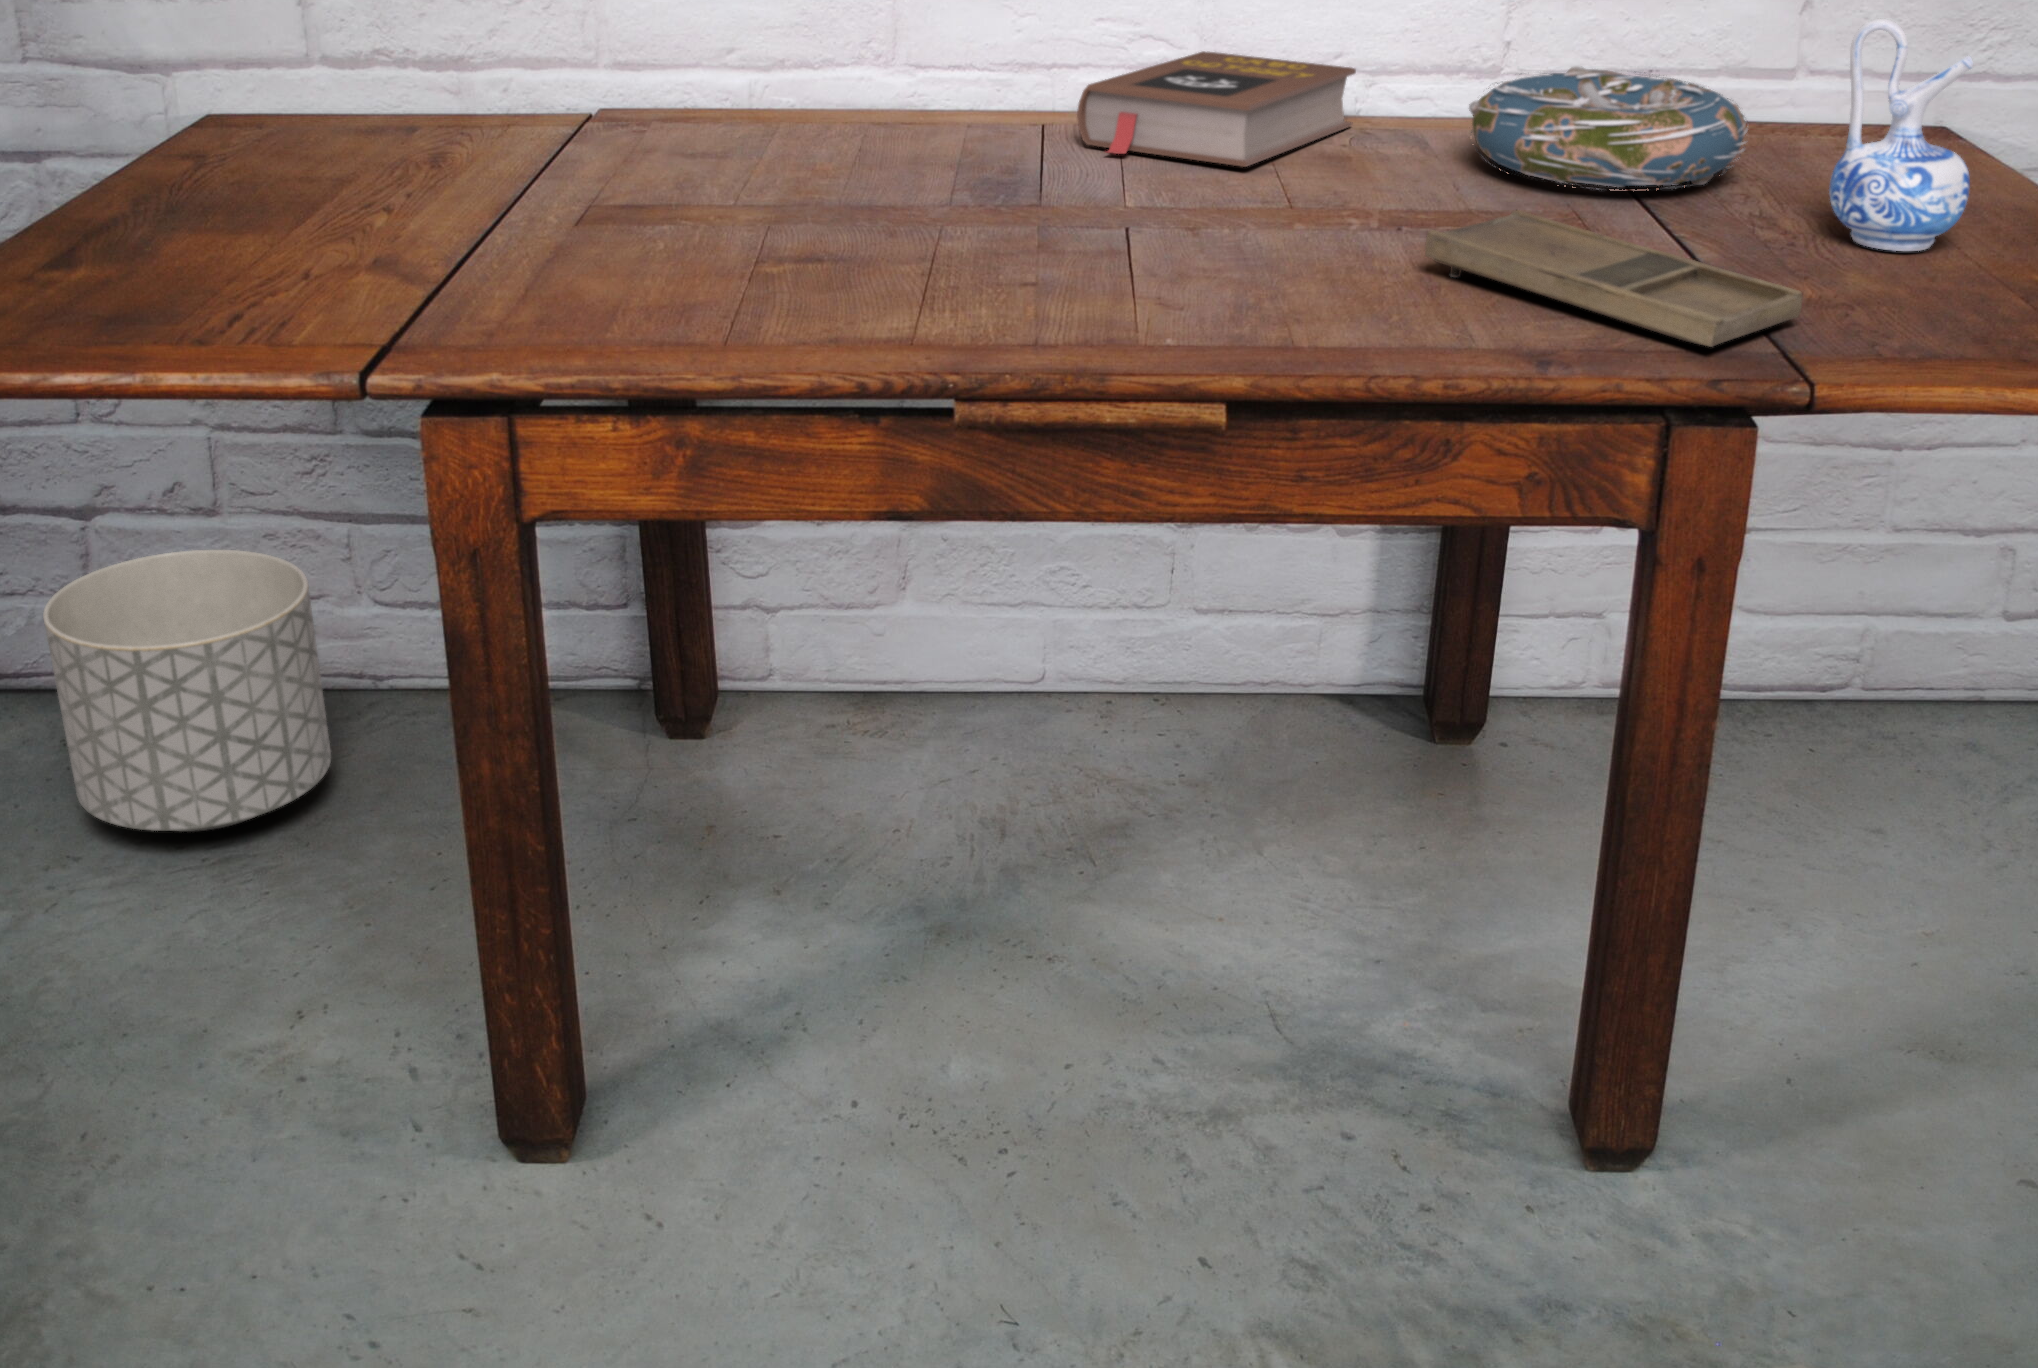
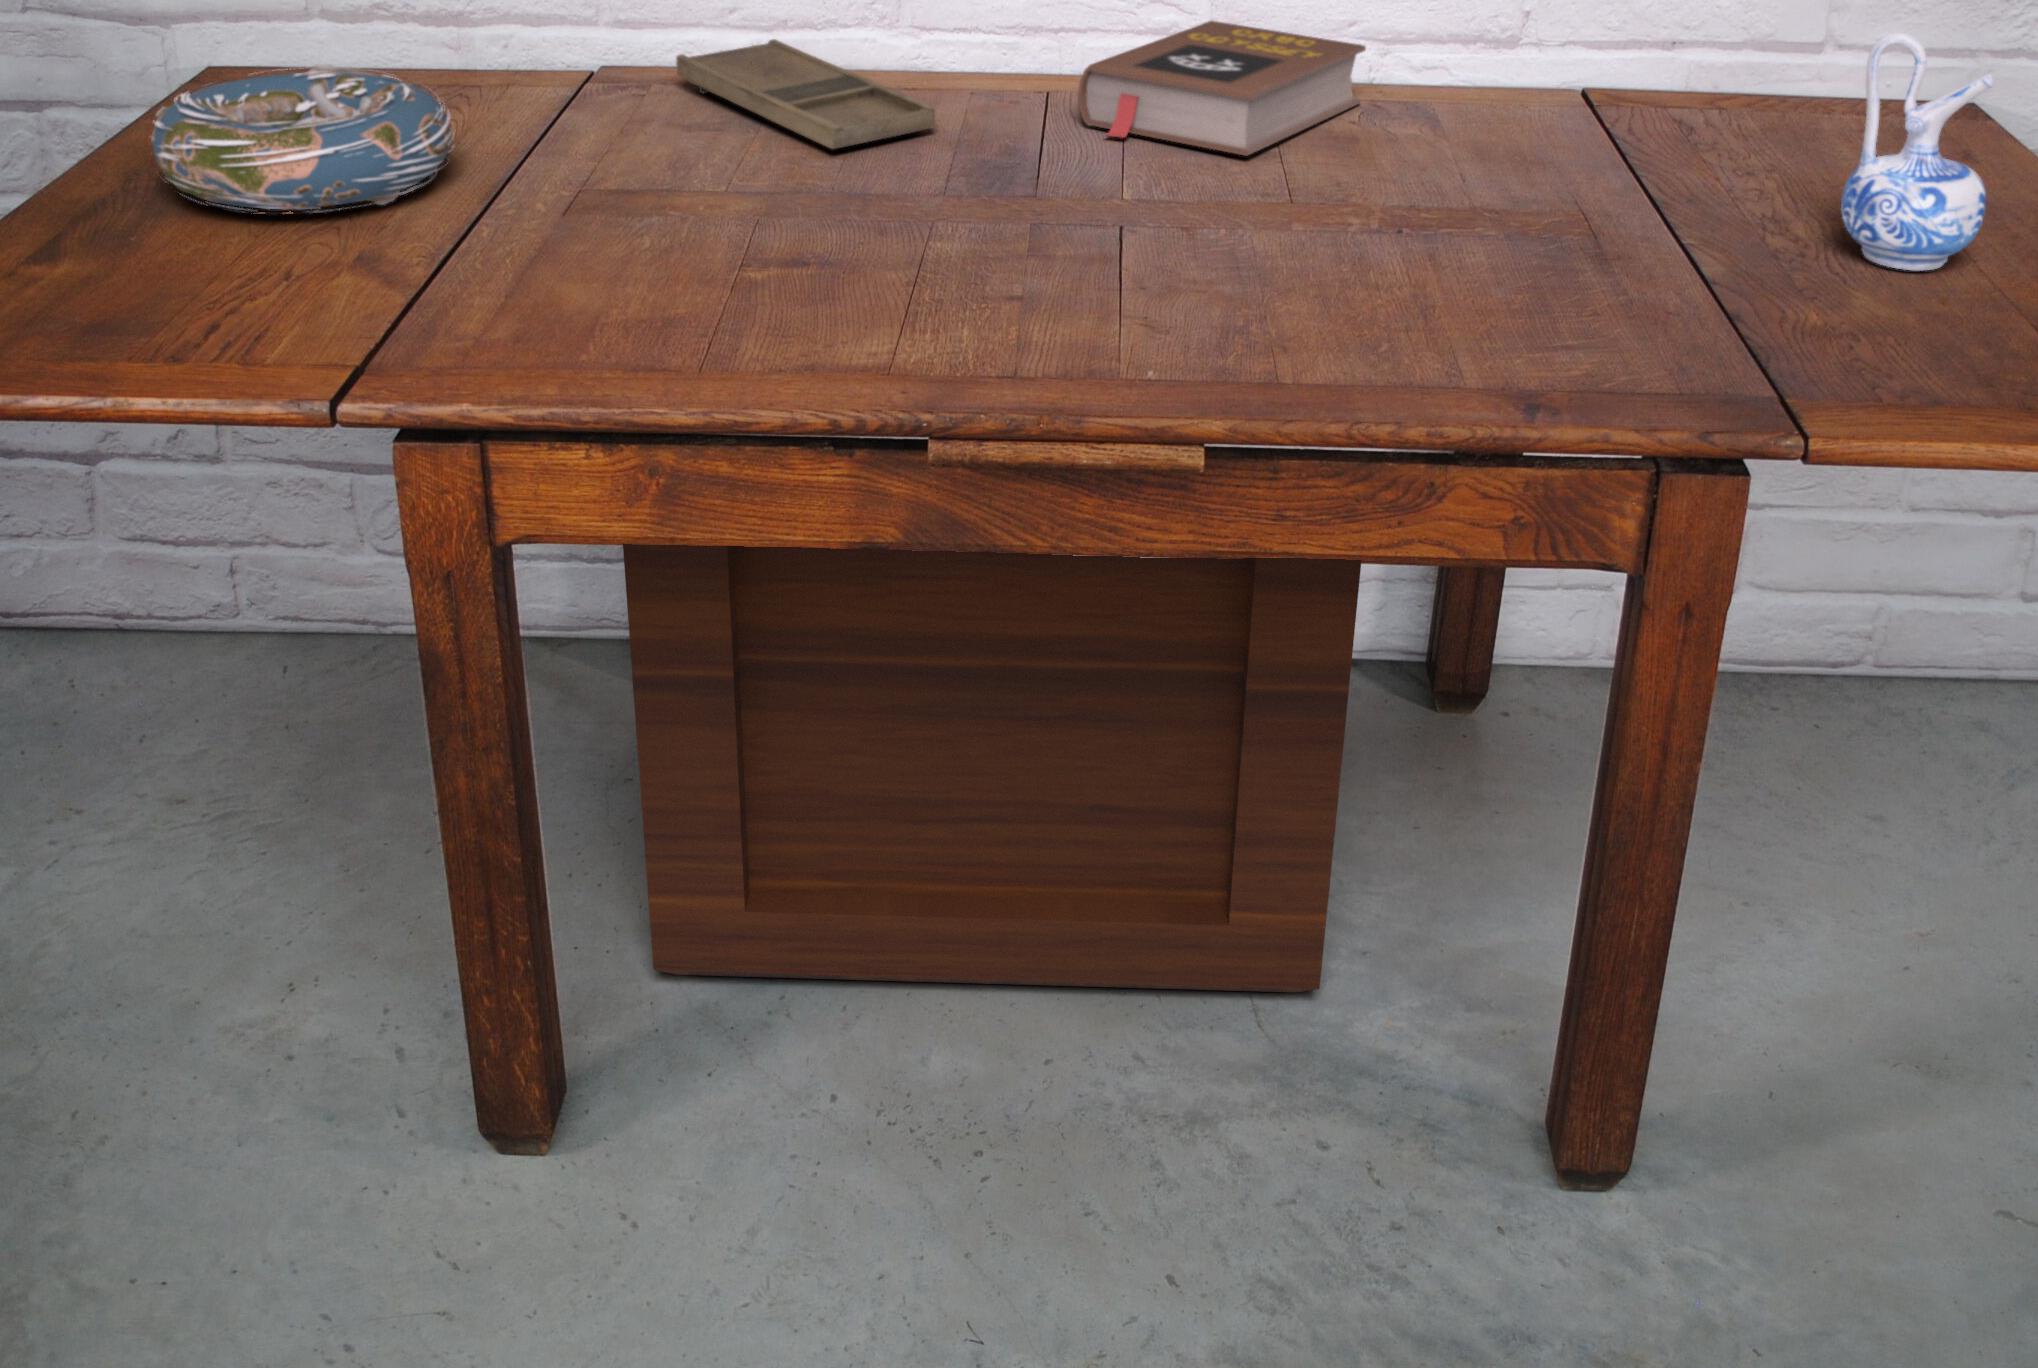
decorative bowl: present [1469,66,1747,188] -> present [151,65,454,212]
wooden crate: none [629,192,1386,995] -> present [623,544,1362,992]
tray: present [1425,210,1803,347] -> present [676,39,935,149]
planter: present [43,550,331,832] -> none [42,507,329,793]

